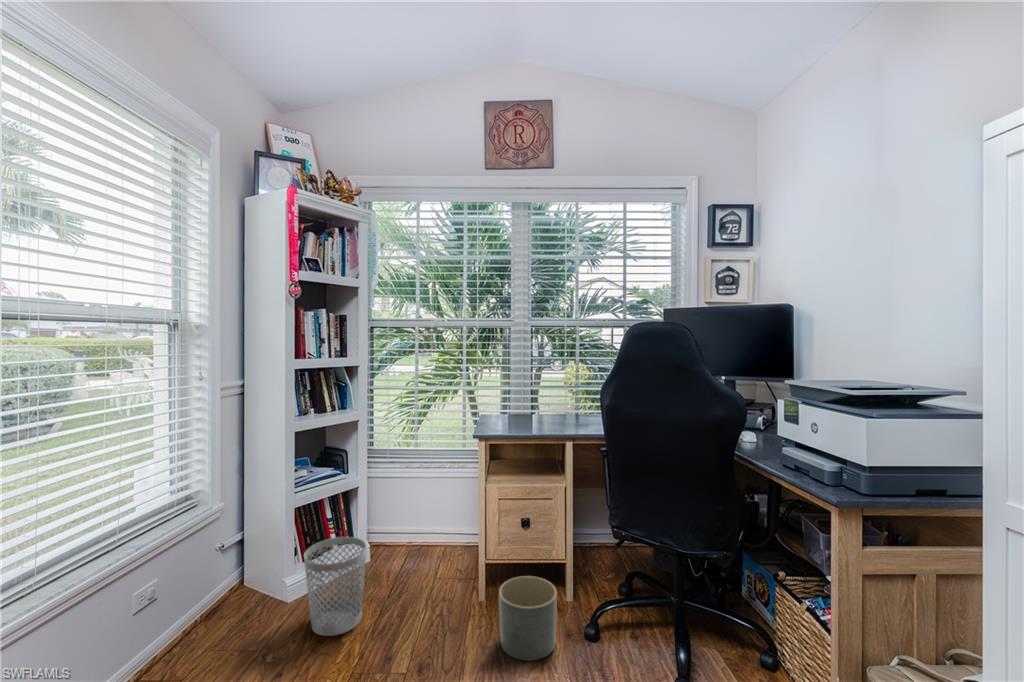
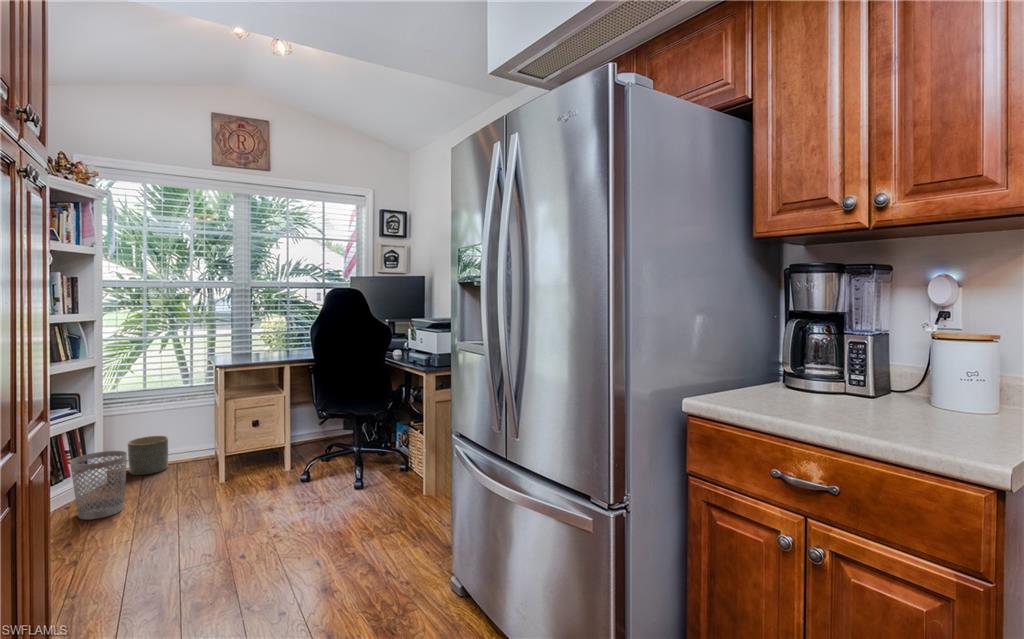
planter: present [499,576,557,661] -> present [128,436,168,475]

